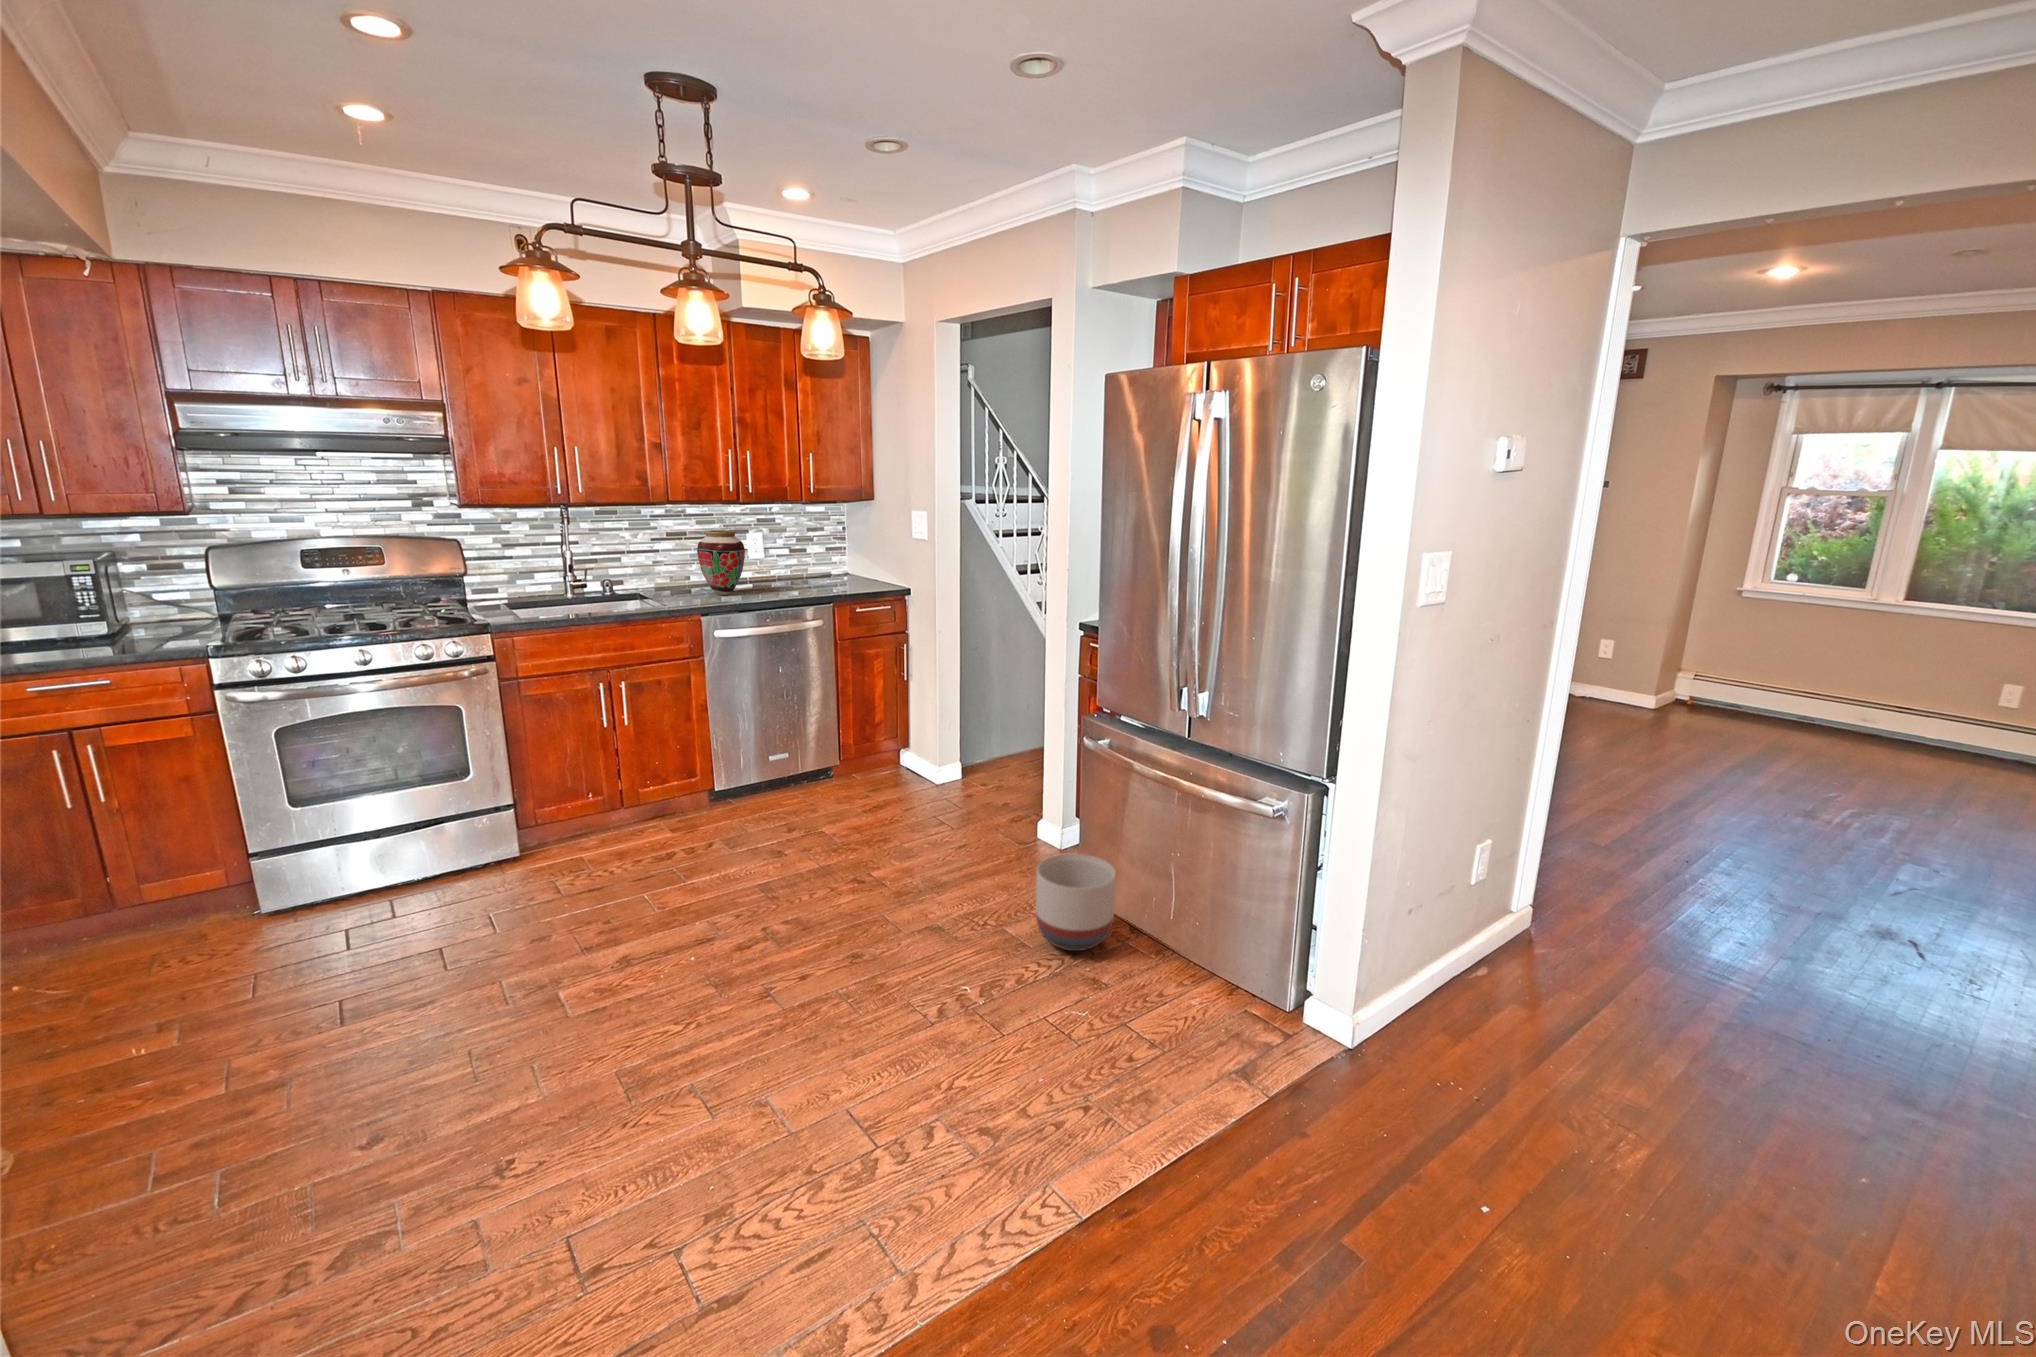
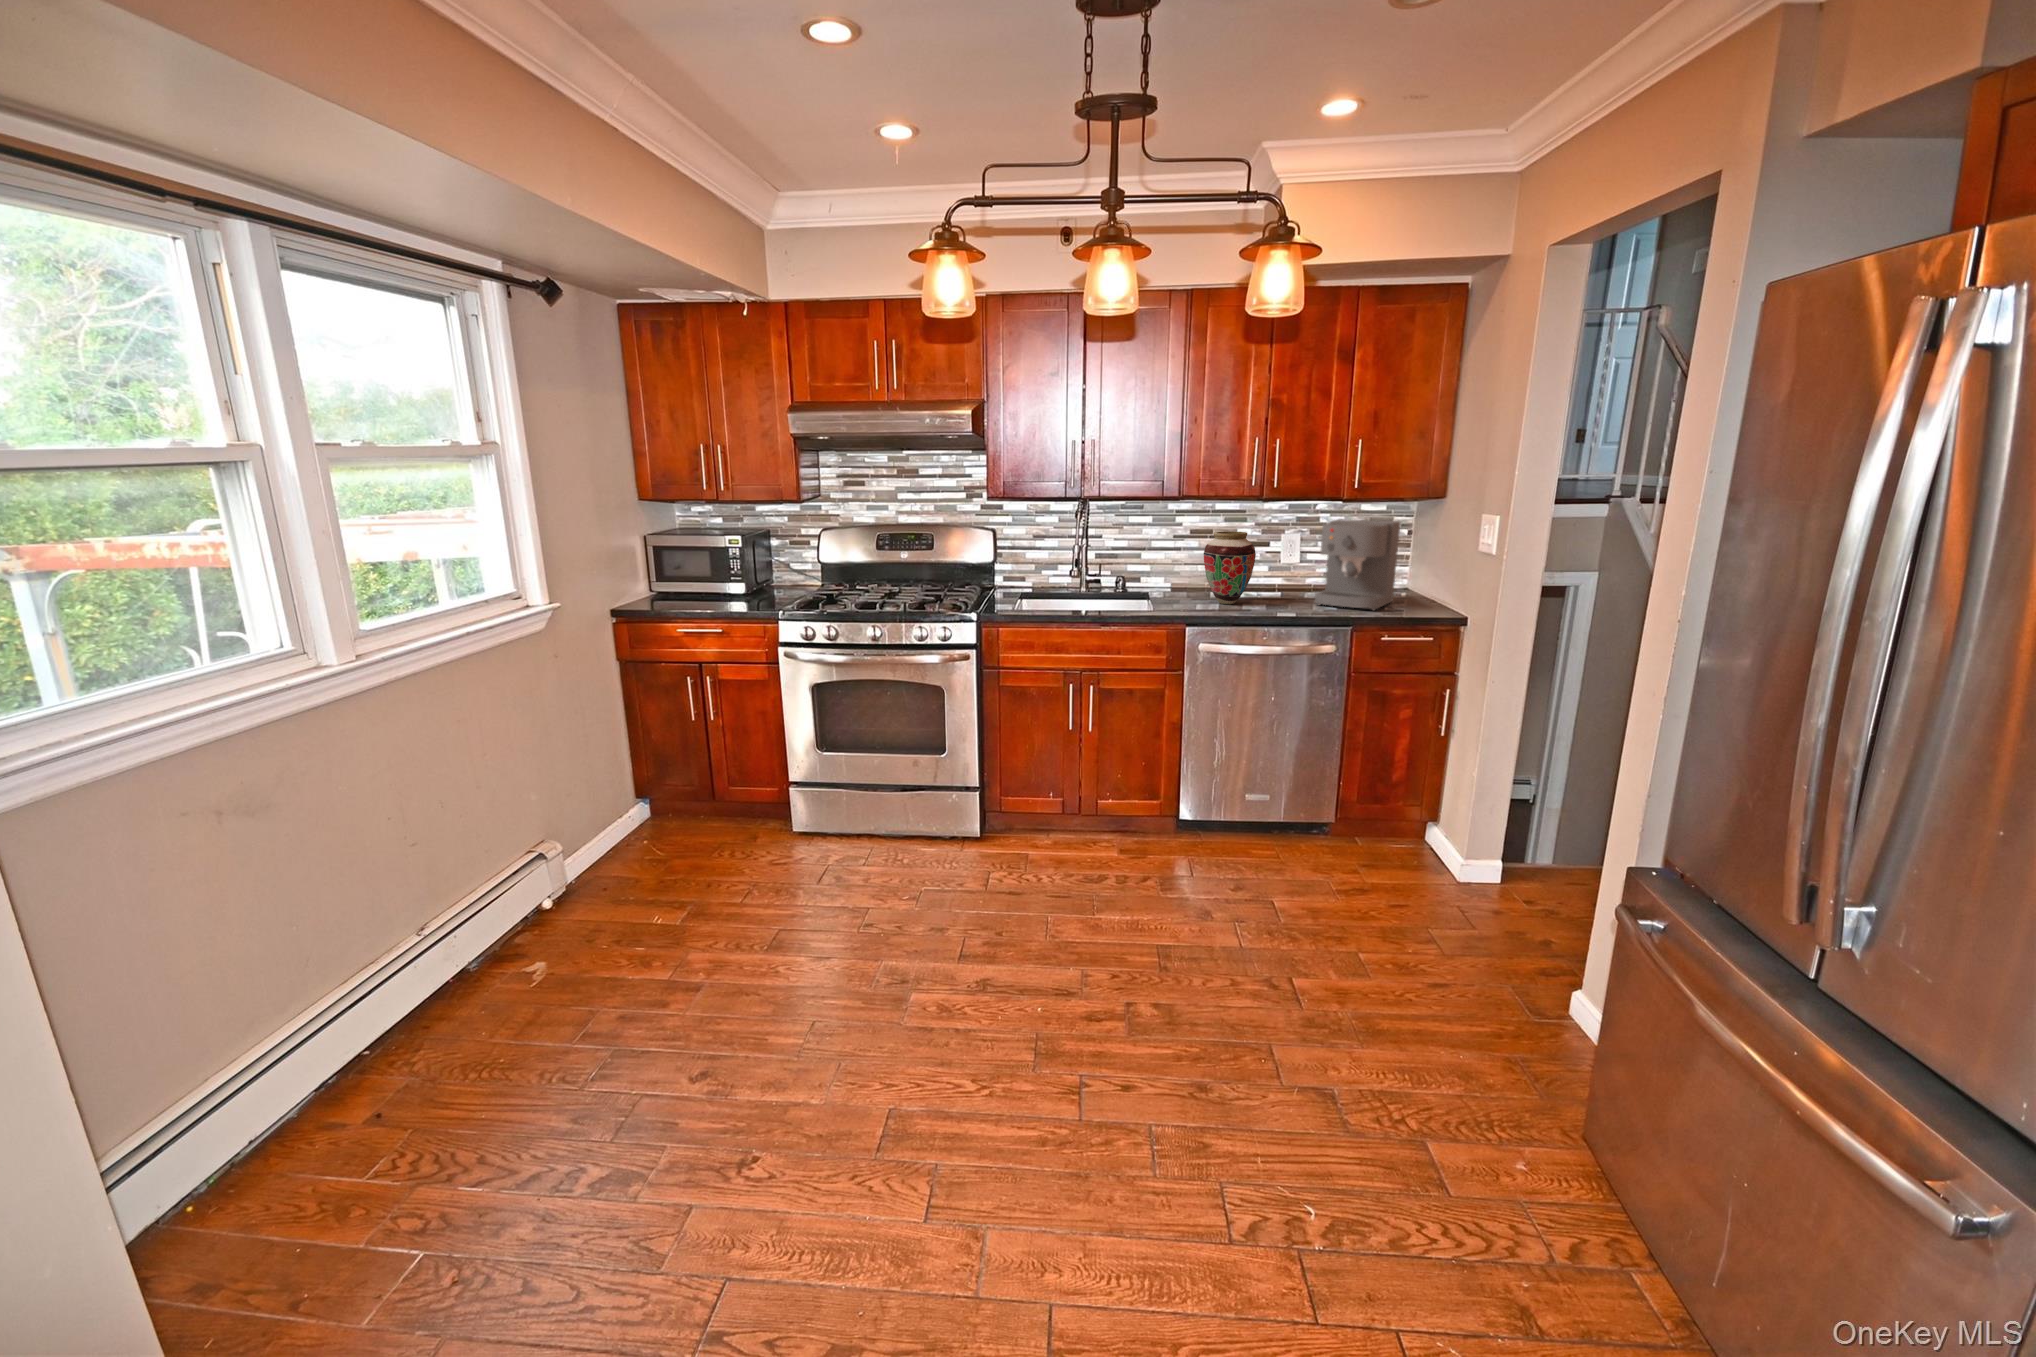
coffee maker: none [796,519,851,591] -> present [1315,519,1400,610]
planter: present [1035,854,1116,951] -> none [1467,1075,1633,1261]

